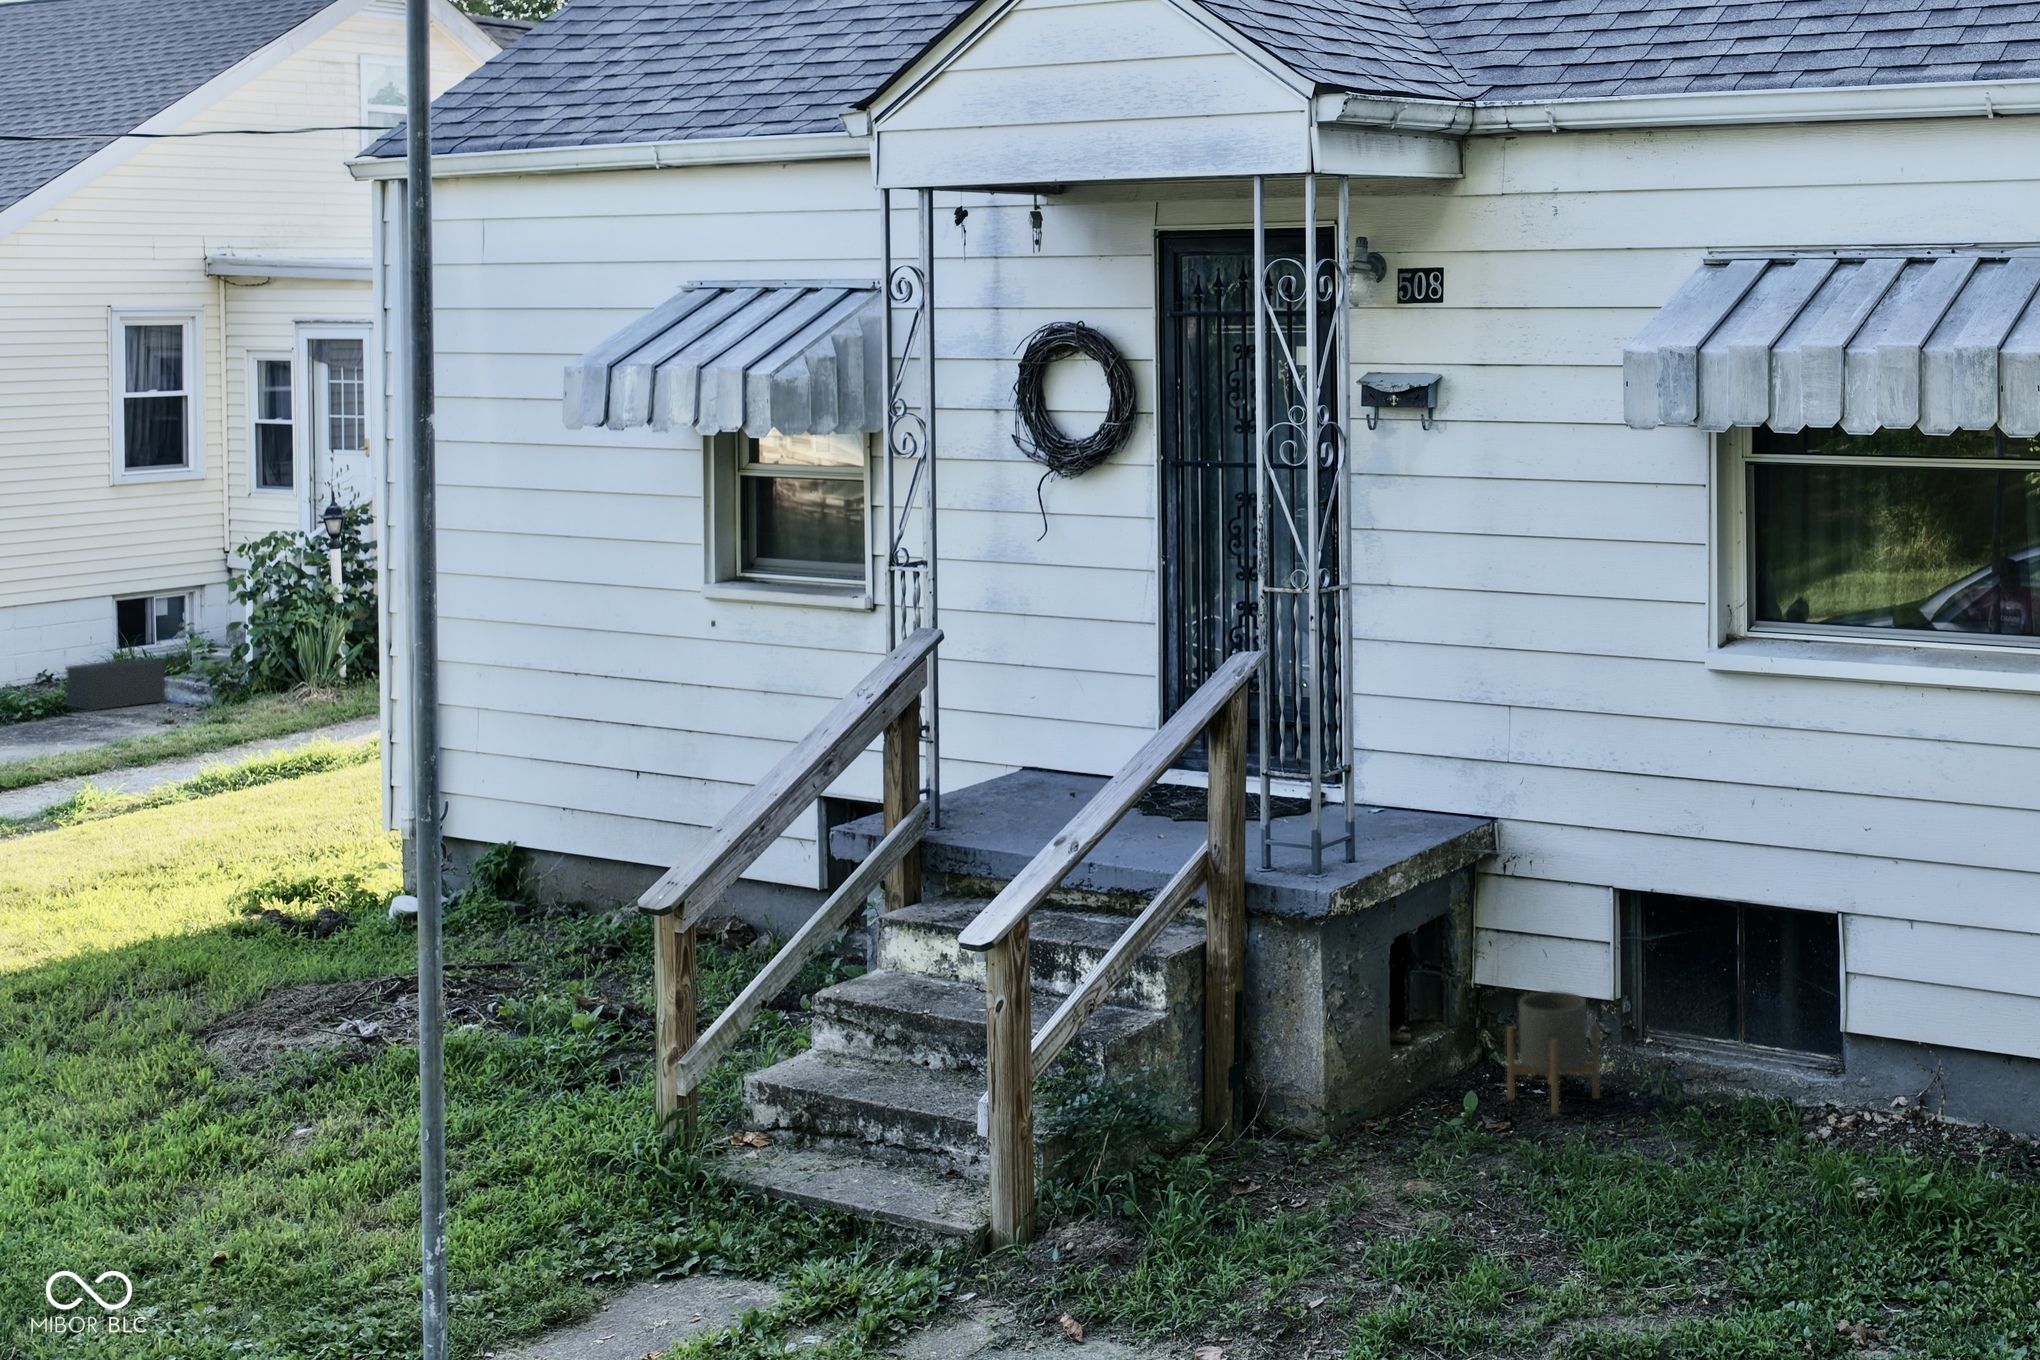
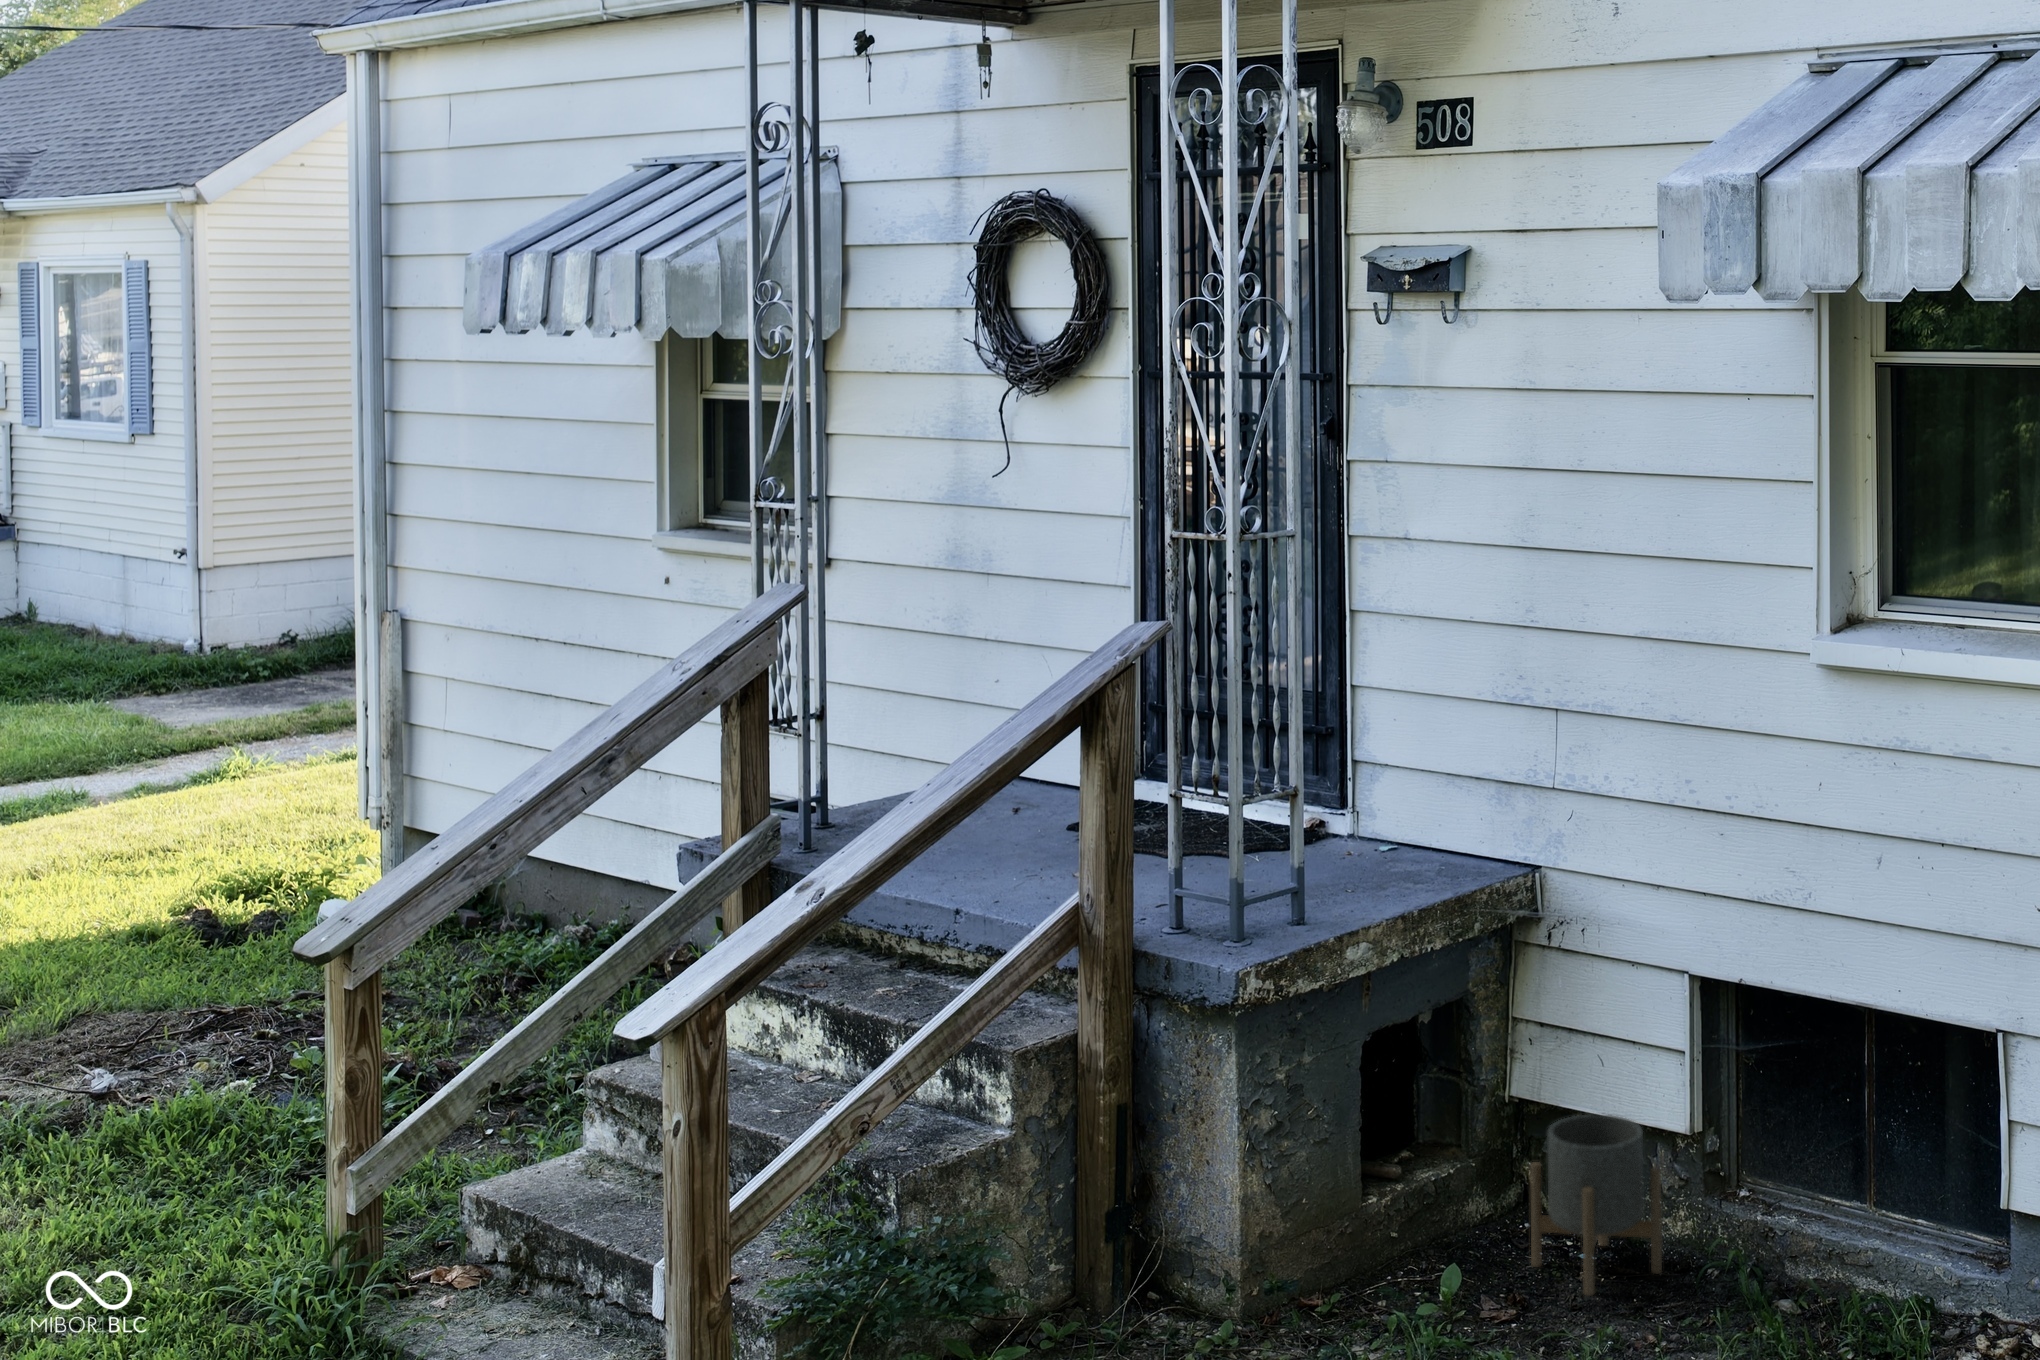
storage box: present [66,659,165,710] -> none [210,618,307,672]

